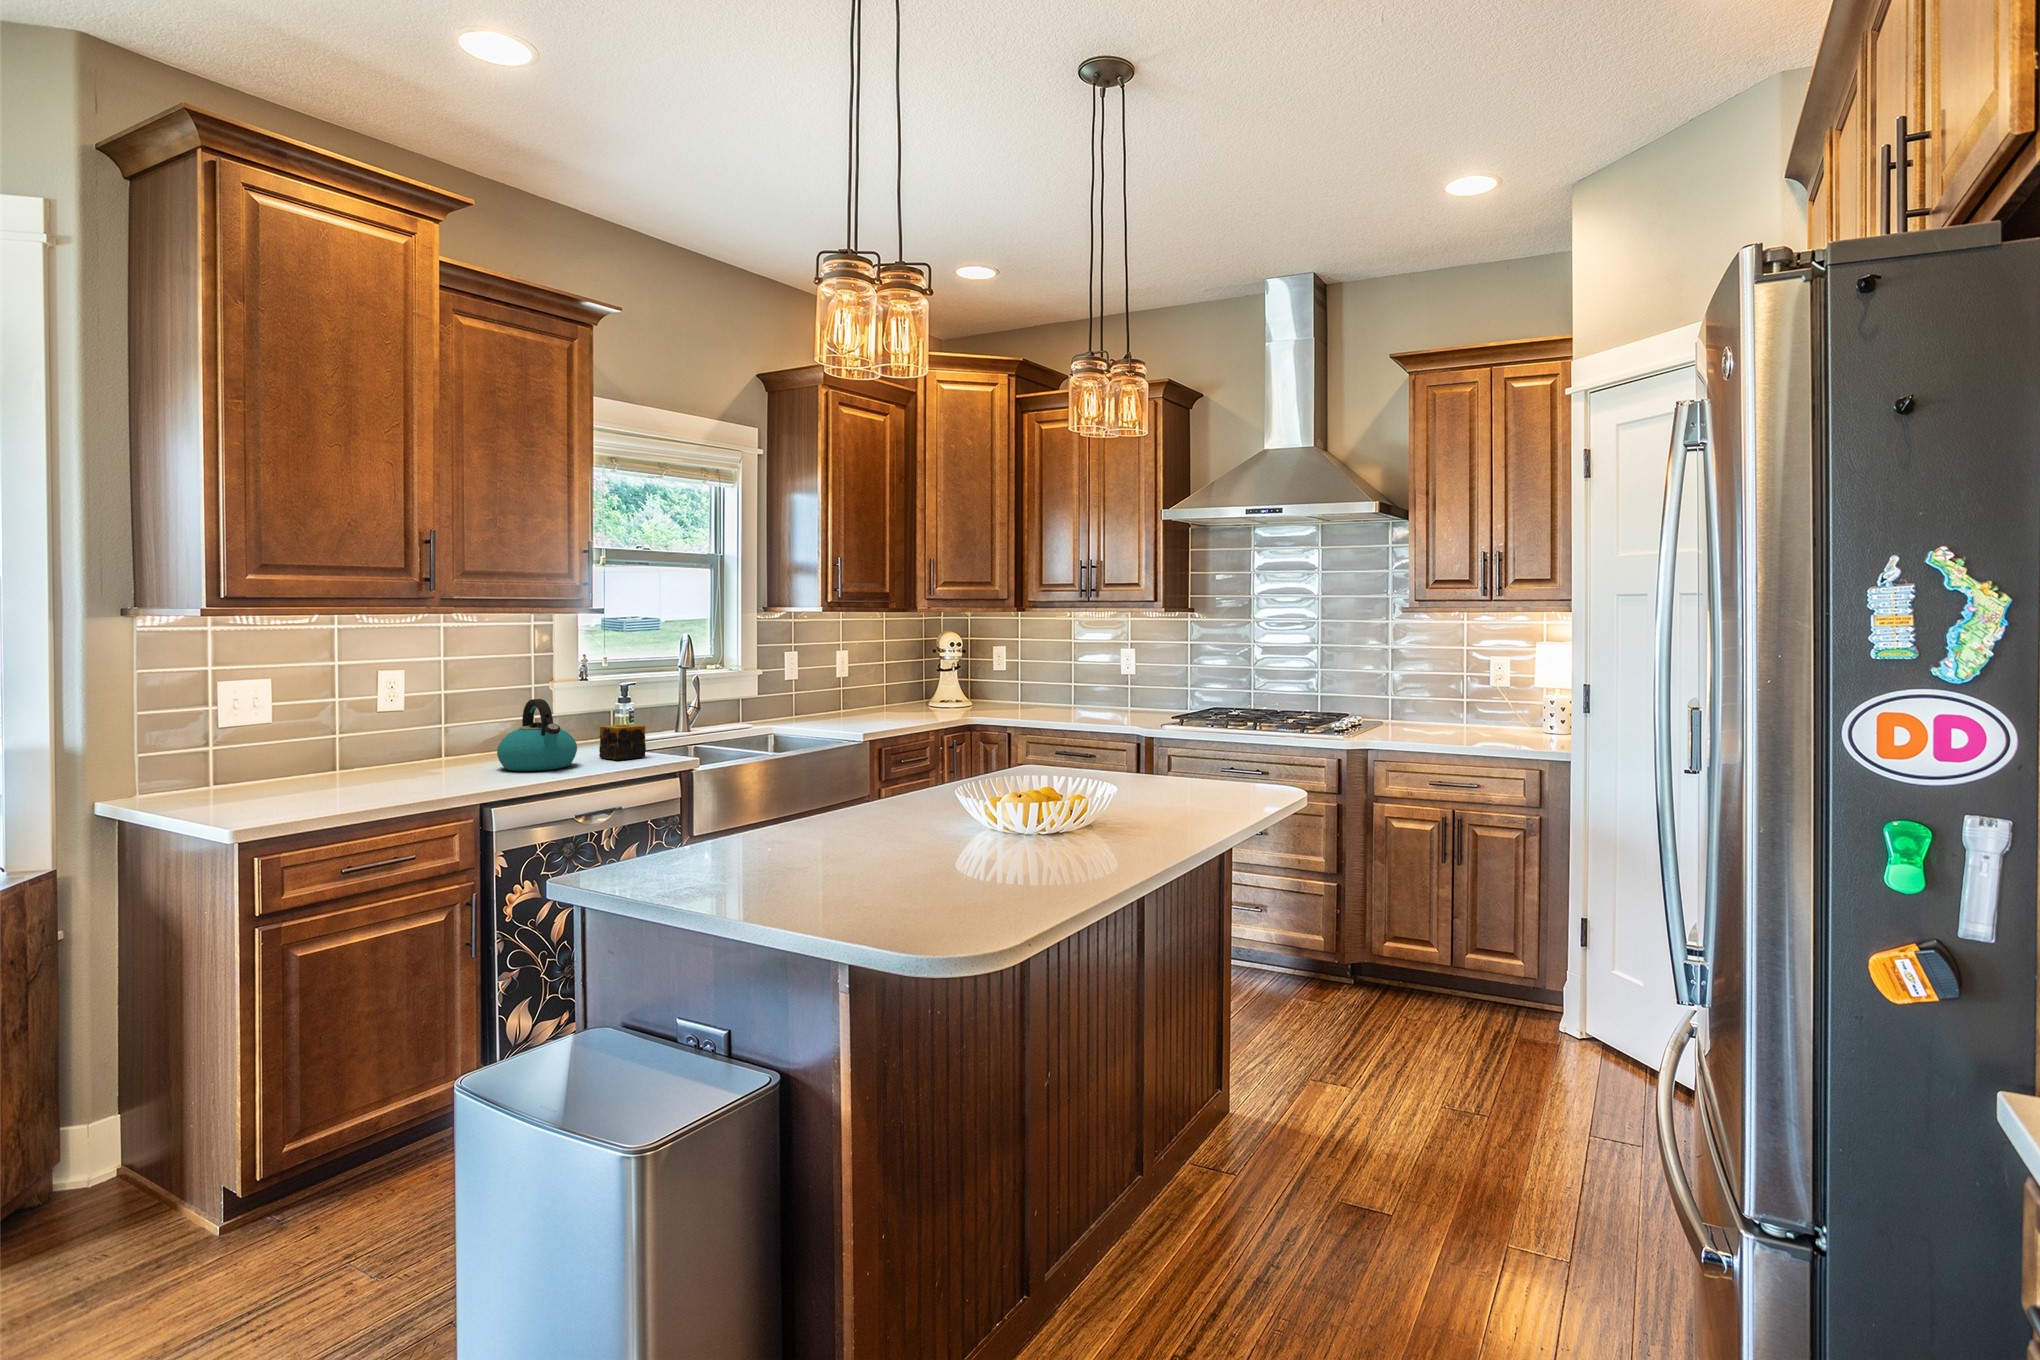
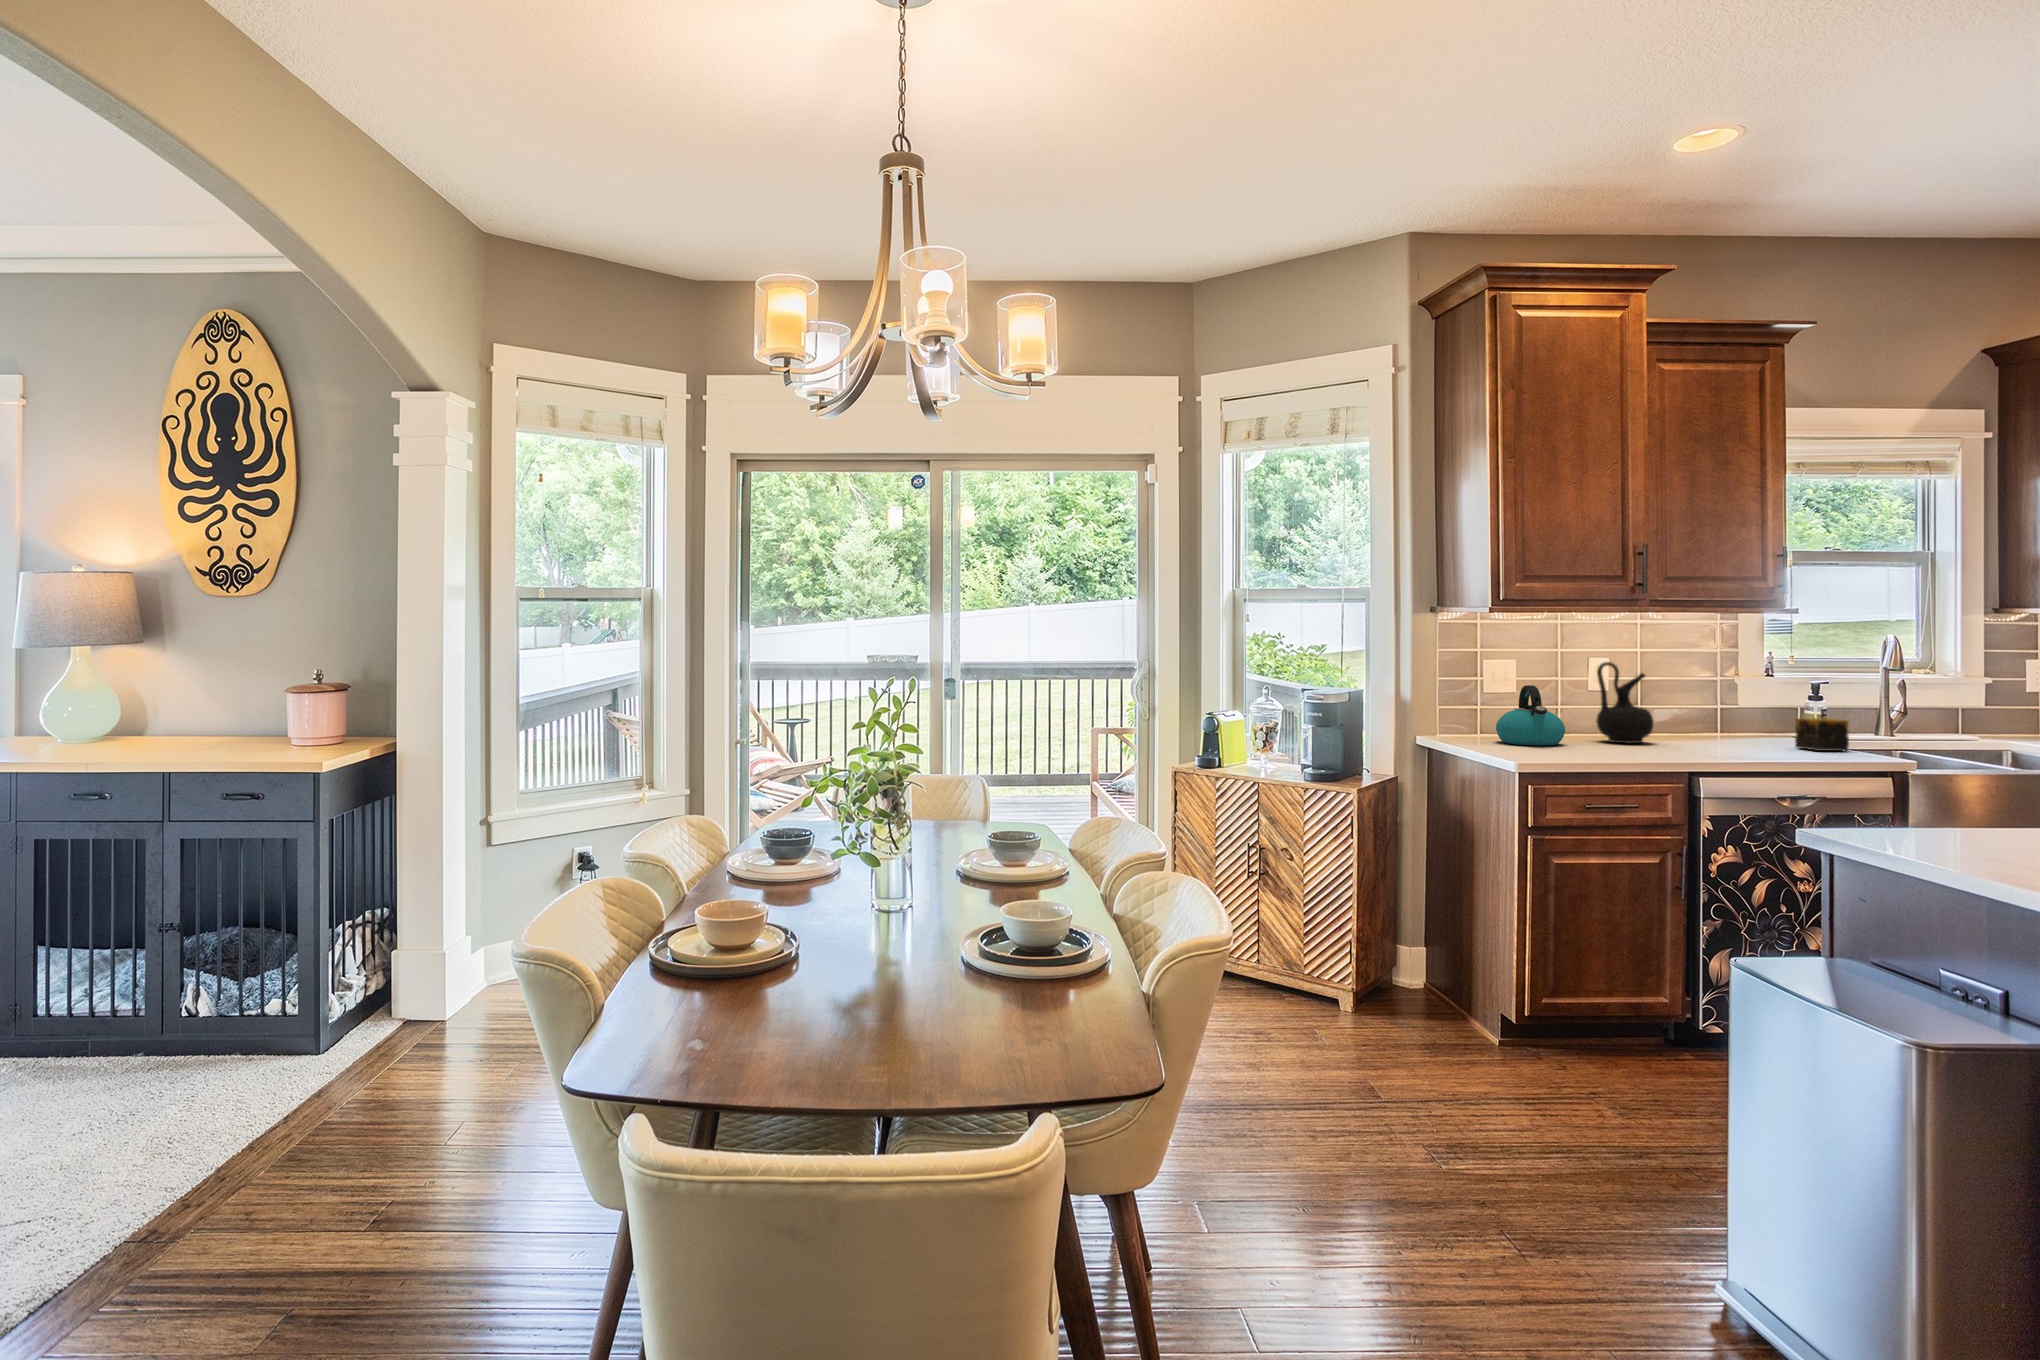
ceramic jug: none [384,674,453,773] -> present [1596,662,1654,743]
kettle: present [497,699,577,771] -> present [1496,685,1565,745]

